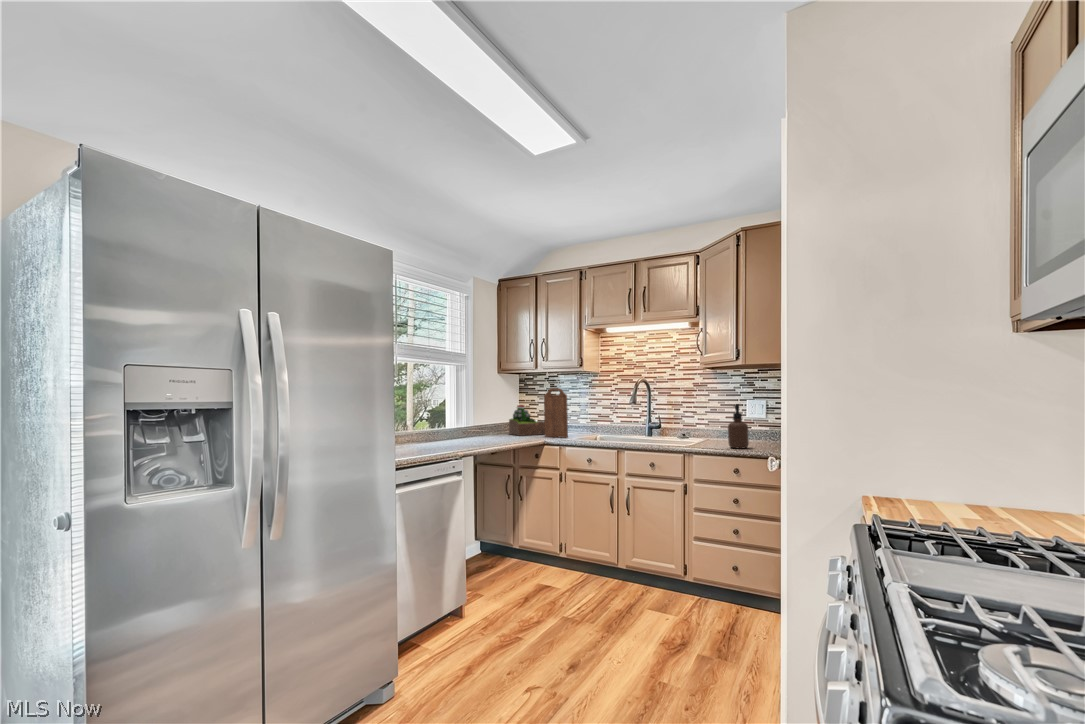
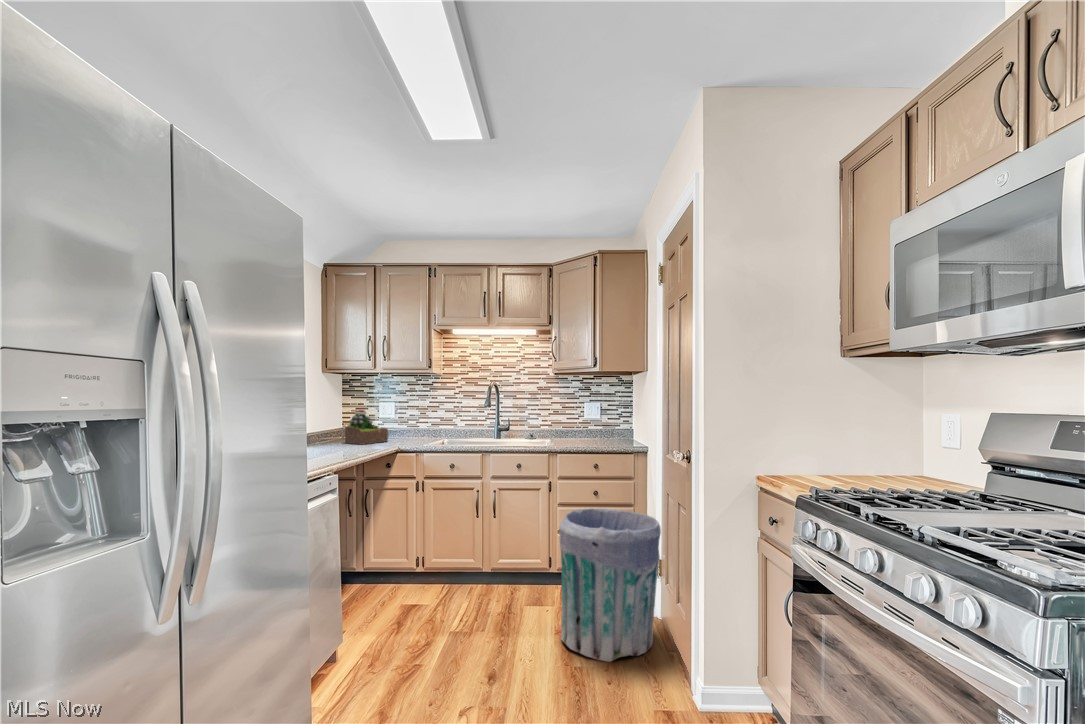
cutting board: present [544,388,568,438] -> none [393,392,422,444]
soap dispenser: present [728,404,749,449] -> none [588,407,606,447]
trash can: none [658,514,777,688] -> present [559,509,661,662]

